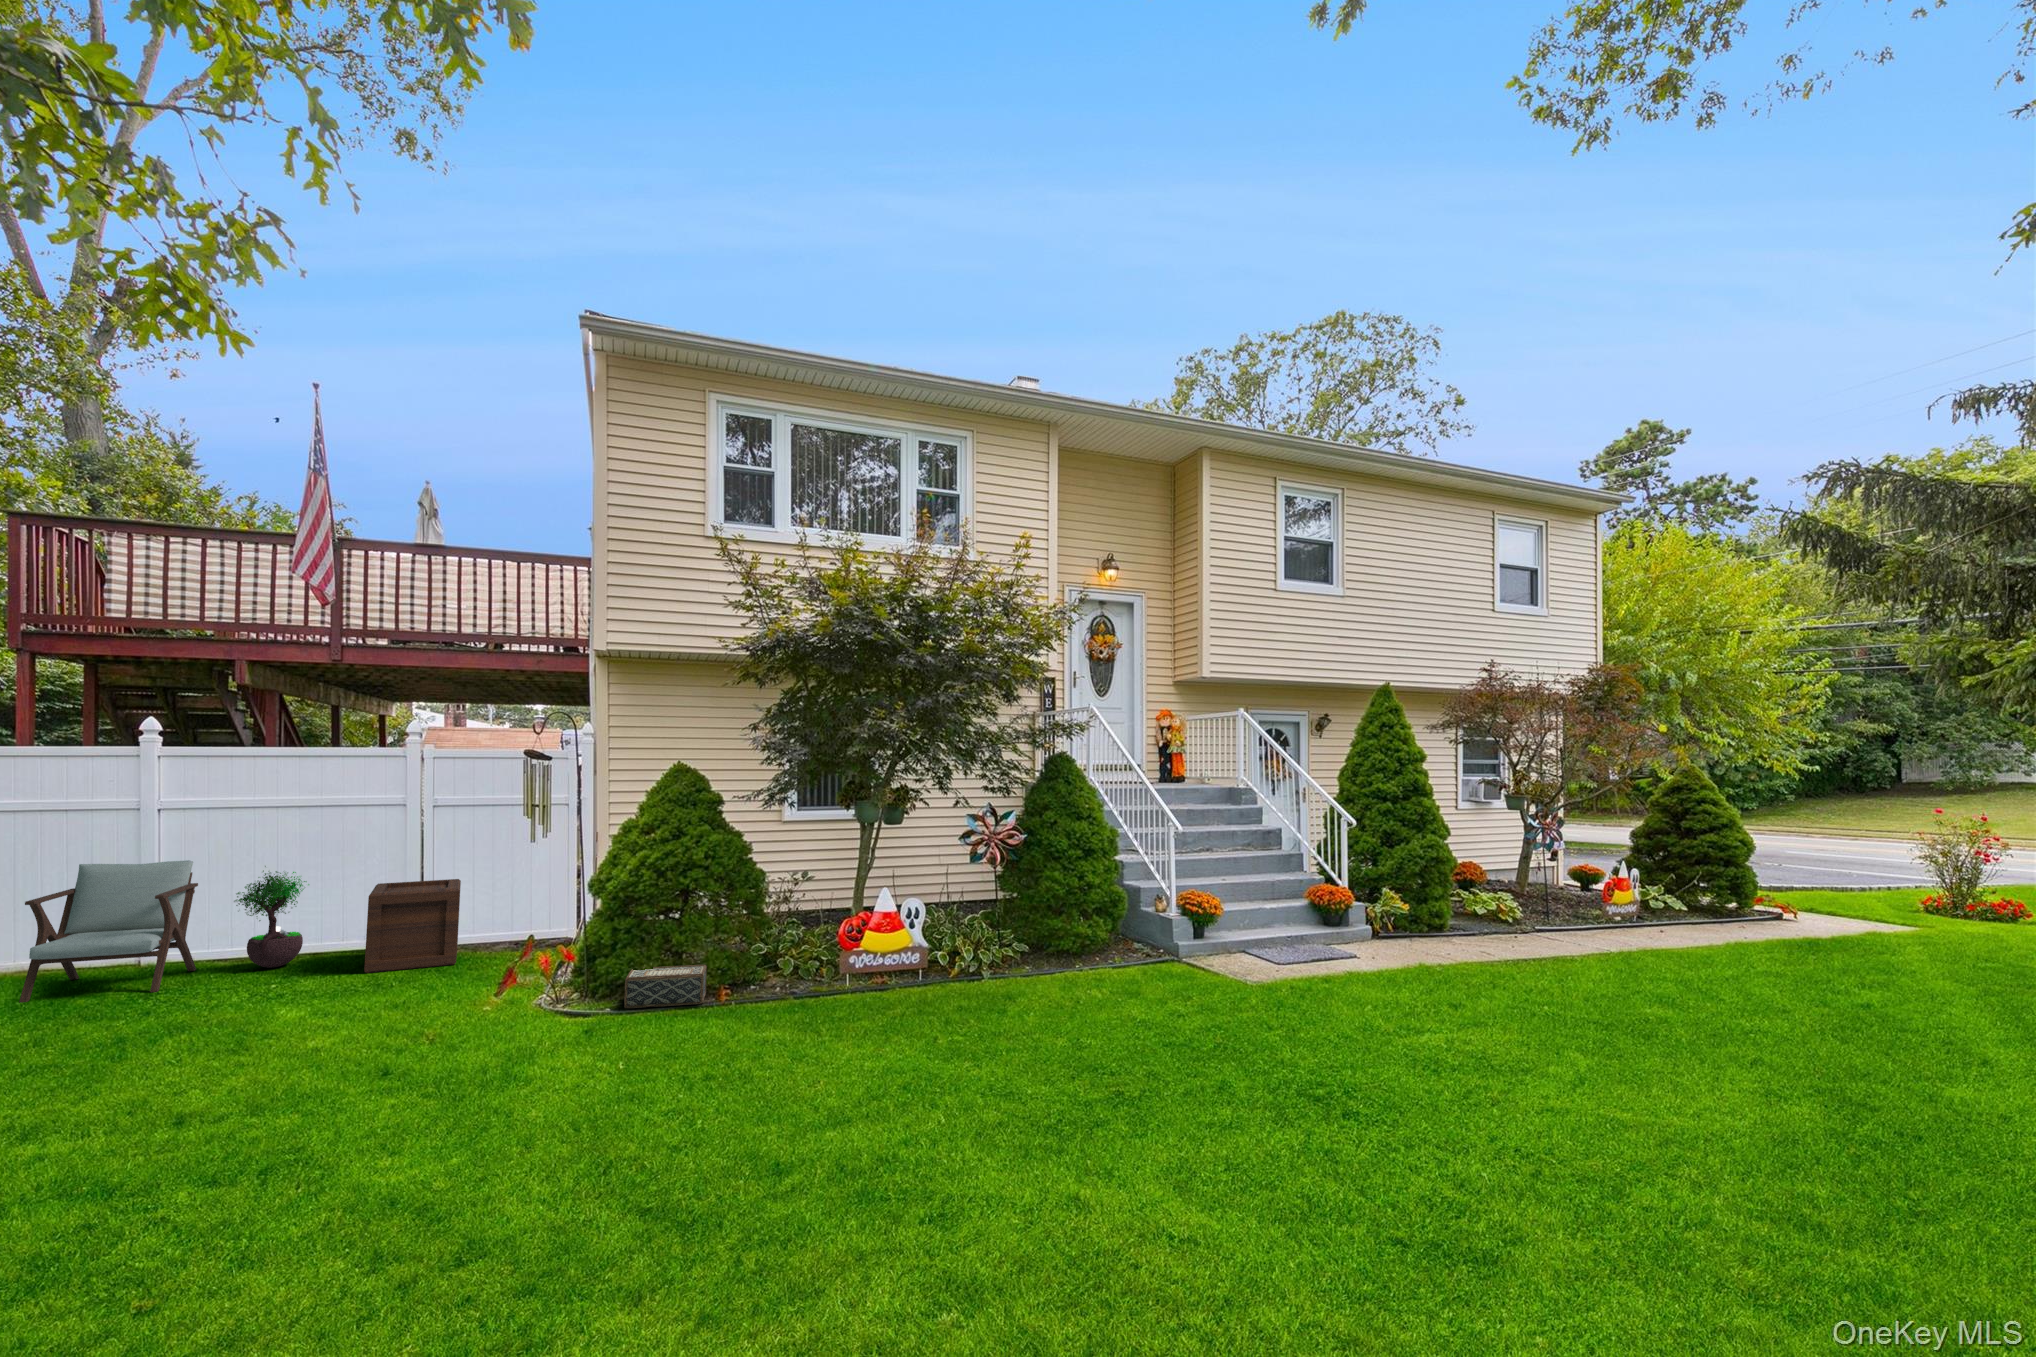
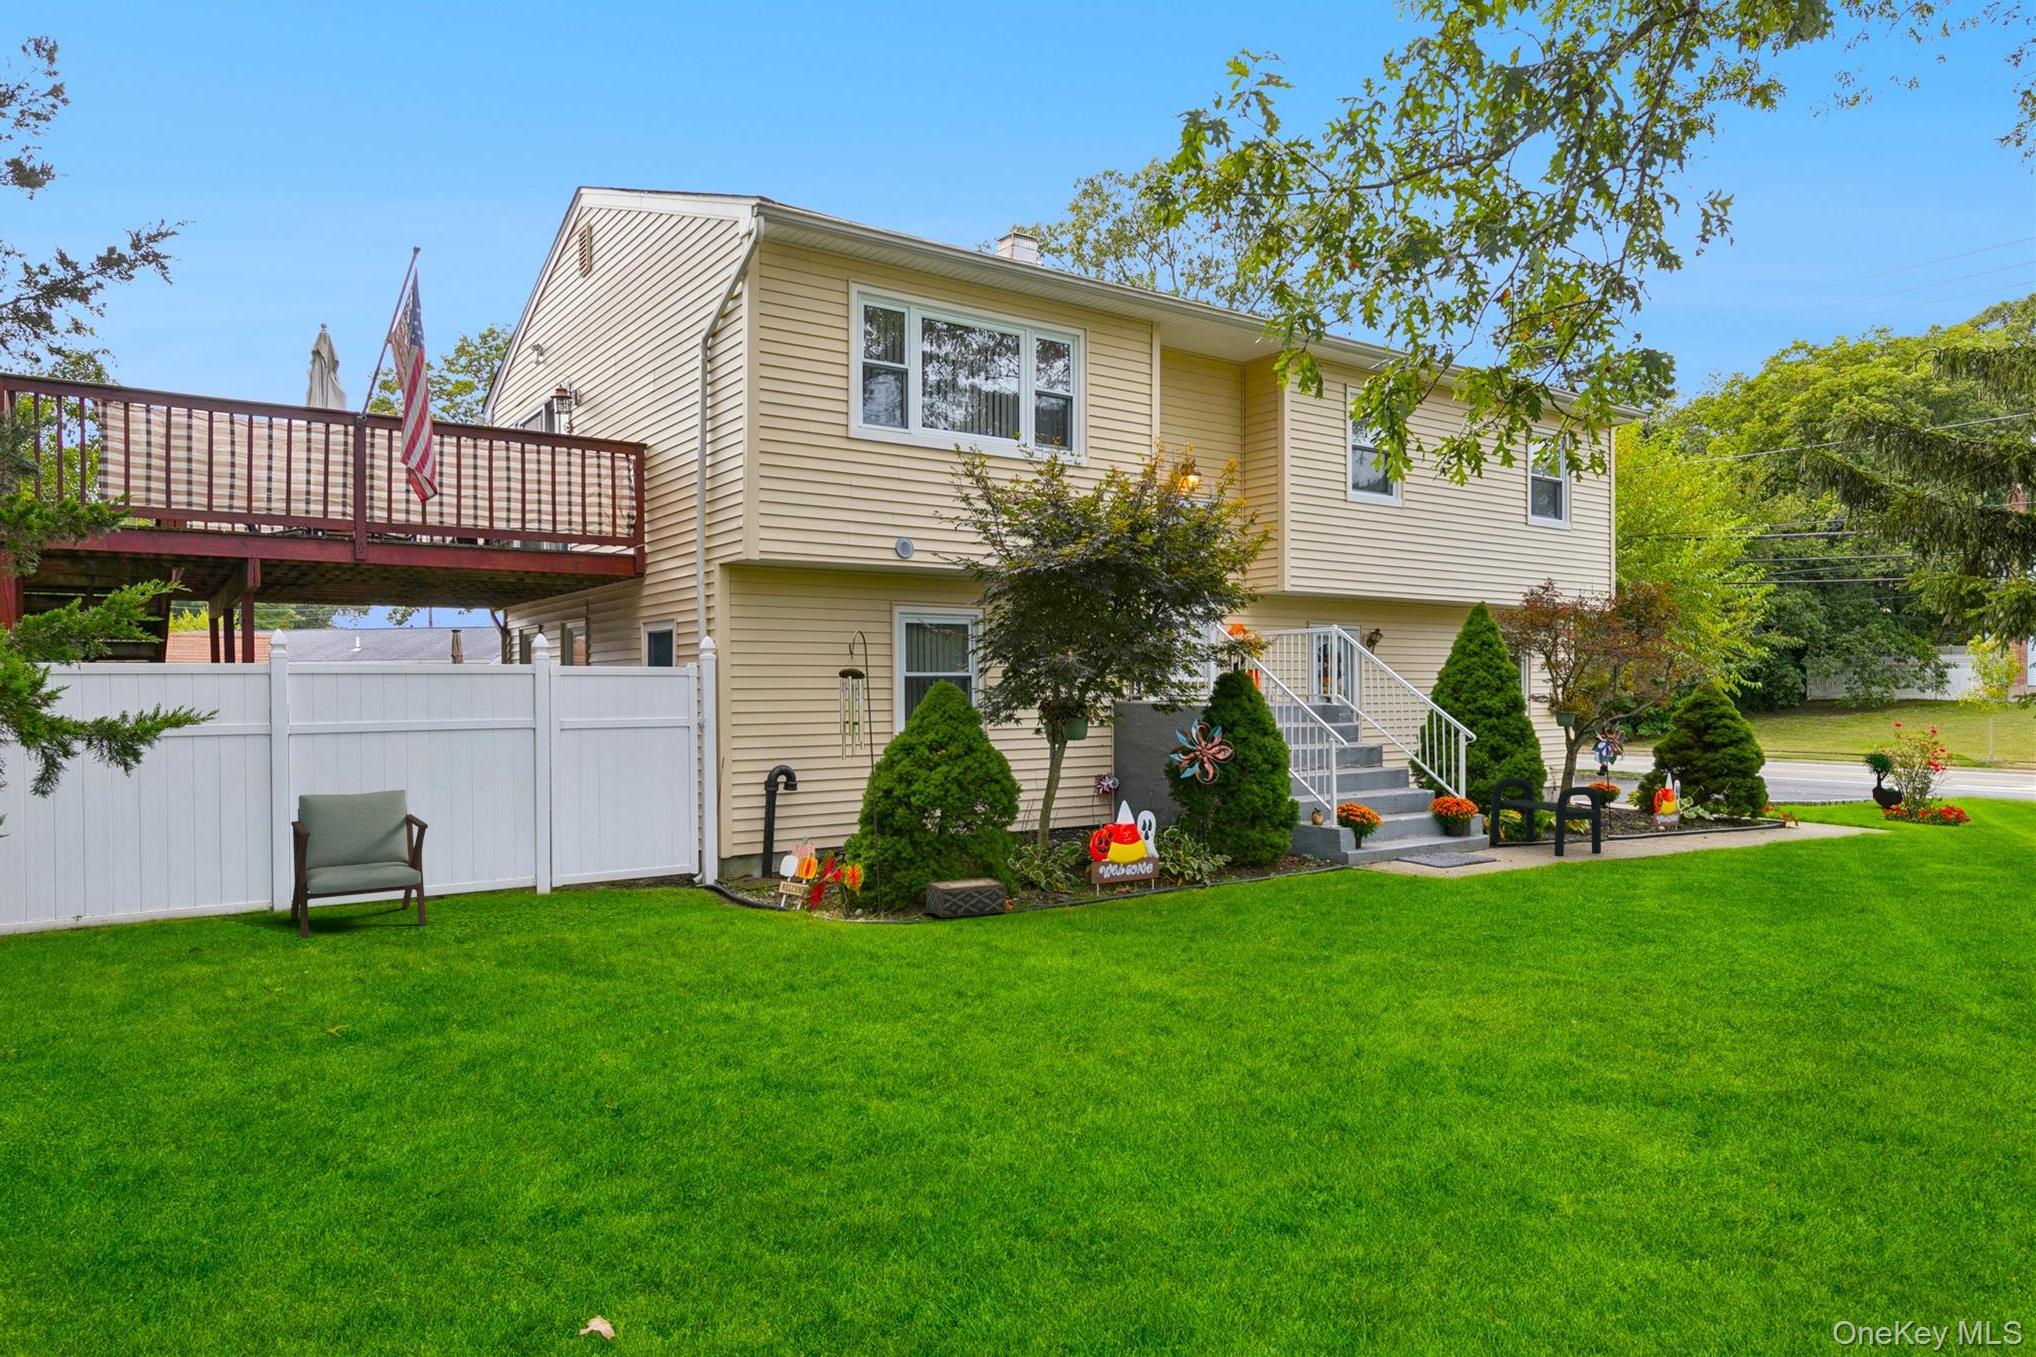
potted tree: present [234,866,309,968] -> present [1863,751,1903,808]
bench: none [1377,866,1492,955] -> present [1490,778,1601,856]
wooden crate: present [364,879,461,973] -> none [570,807,680,903]

